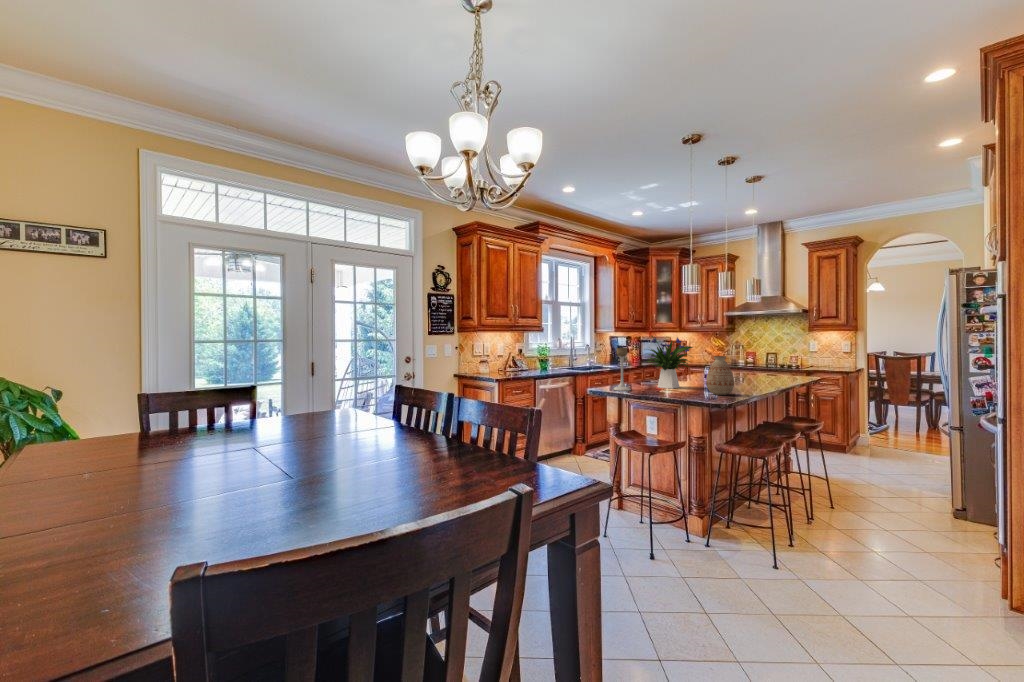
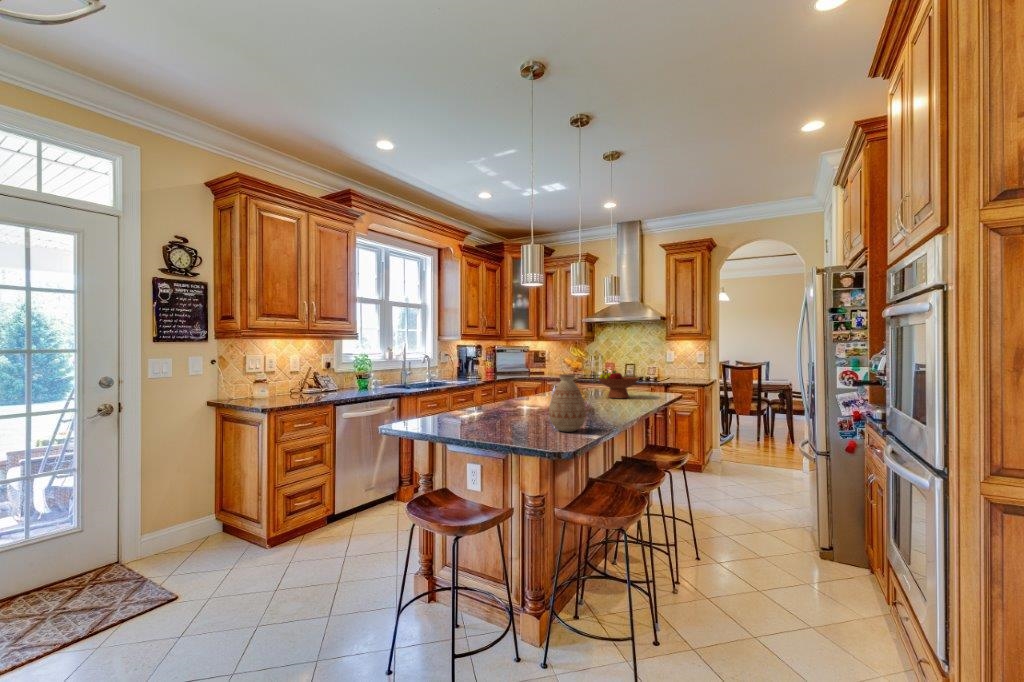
flower arrangement: present [647,336,693,389] -> none [463,343,537,420]
candle holder: present [614,348,631,391] -> none [419,363,446,428]
fruit bowl: none [740,356,779,379] -> present [598,370,639,399]

